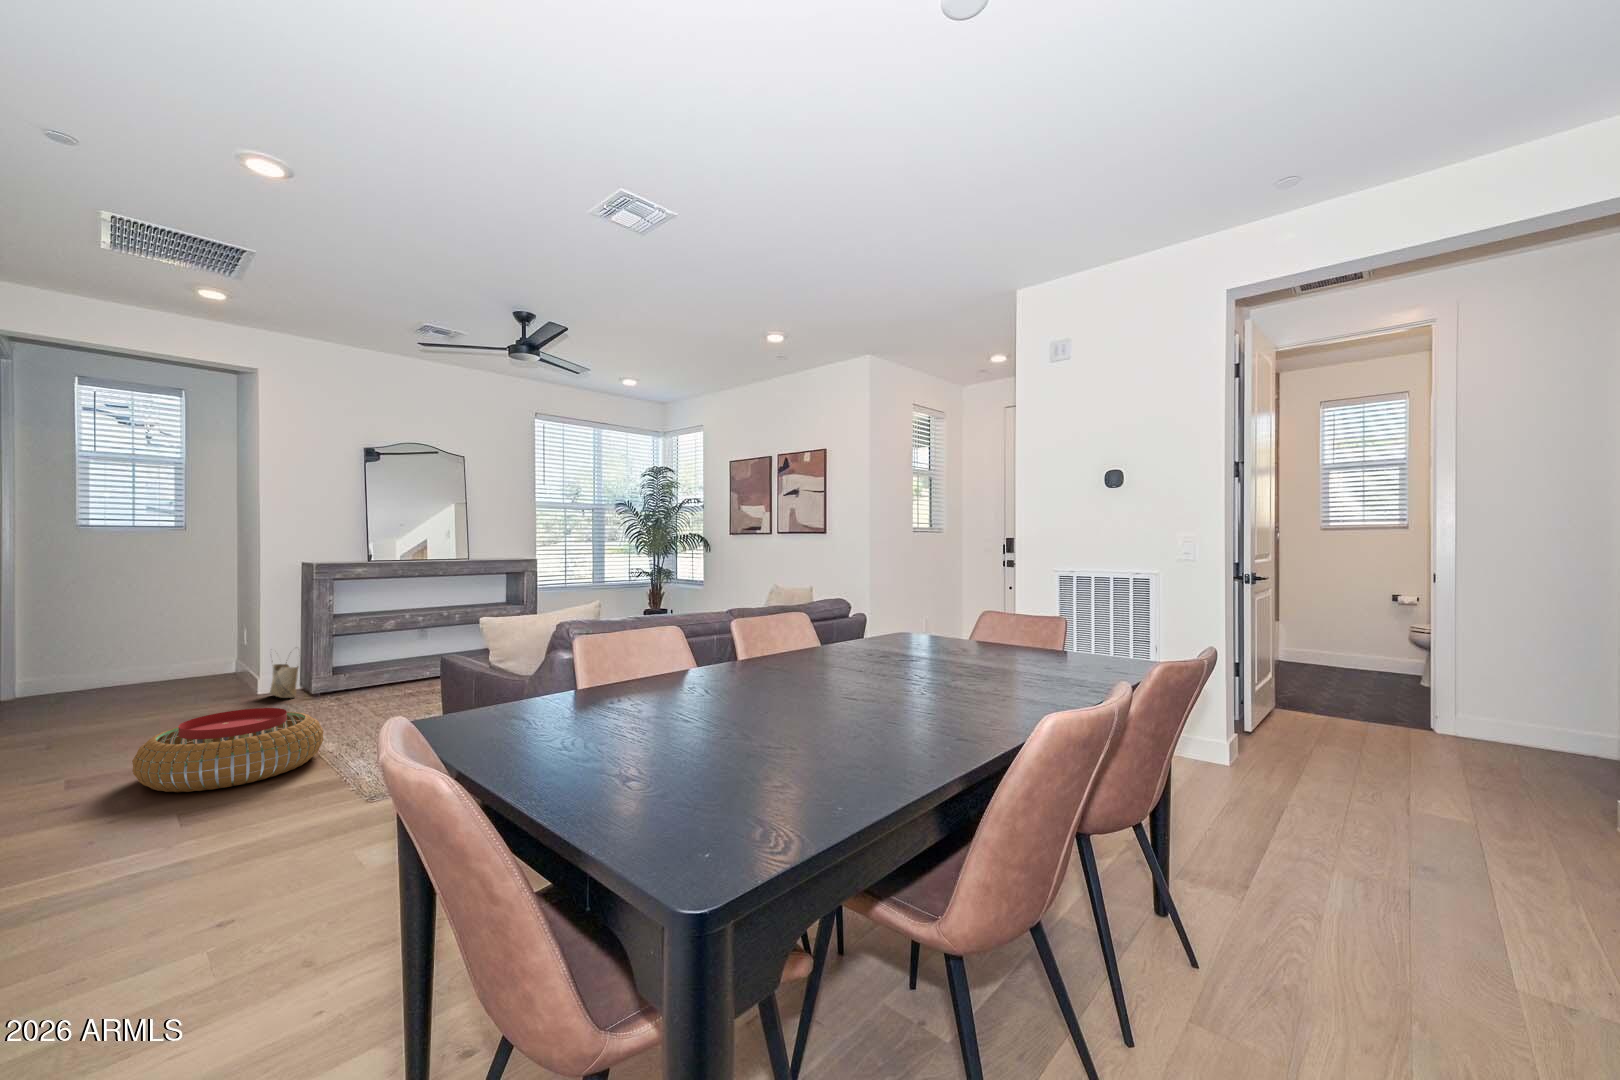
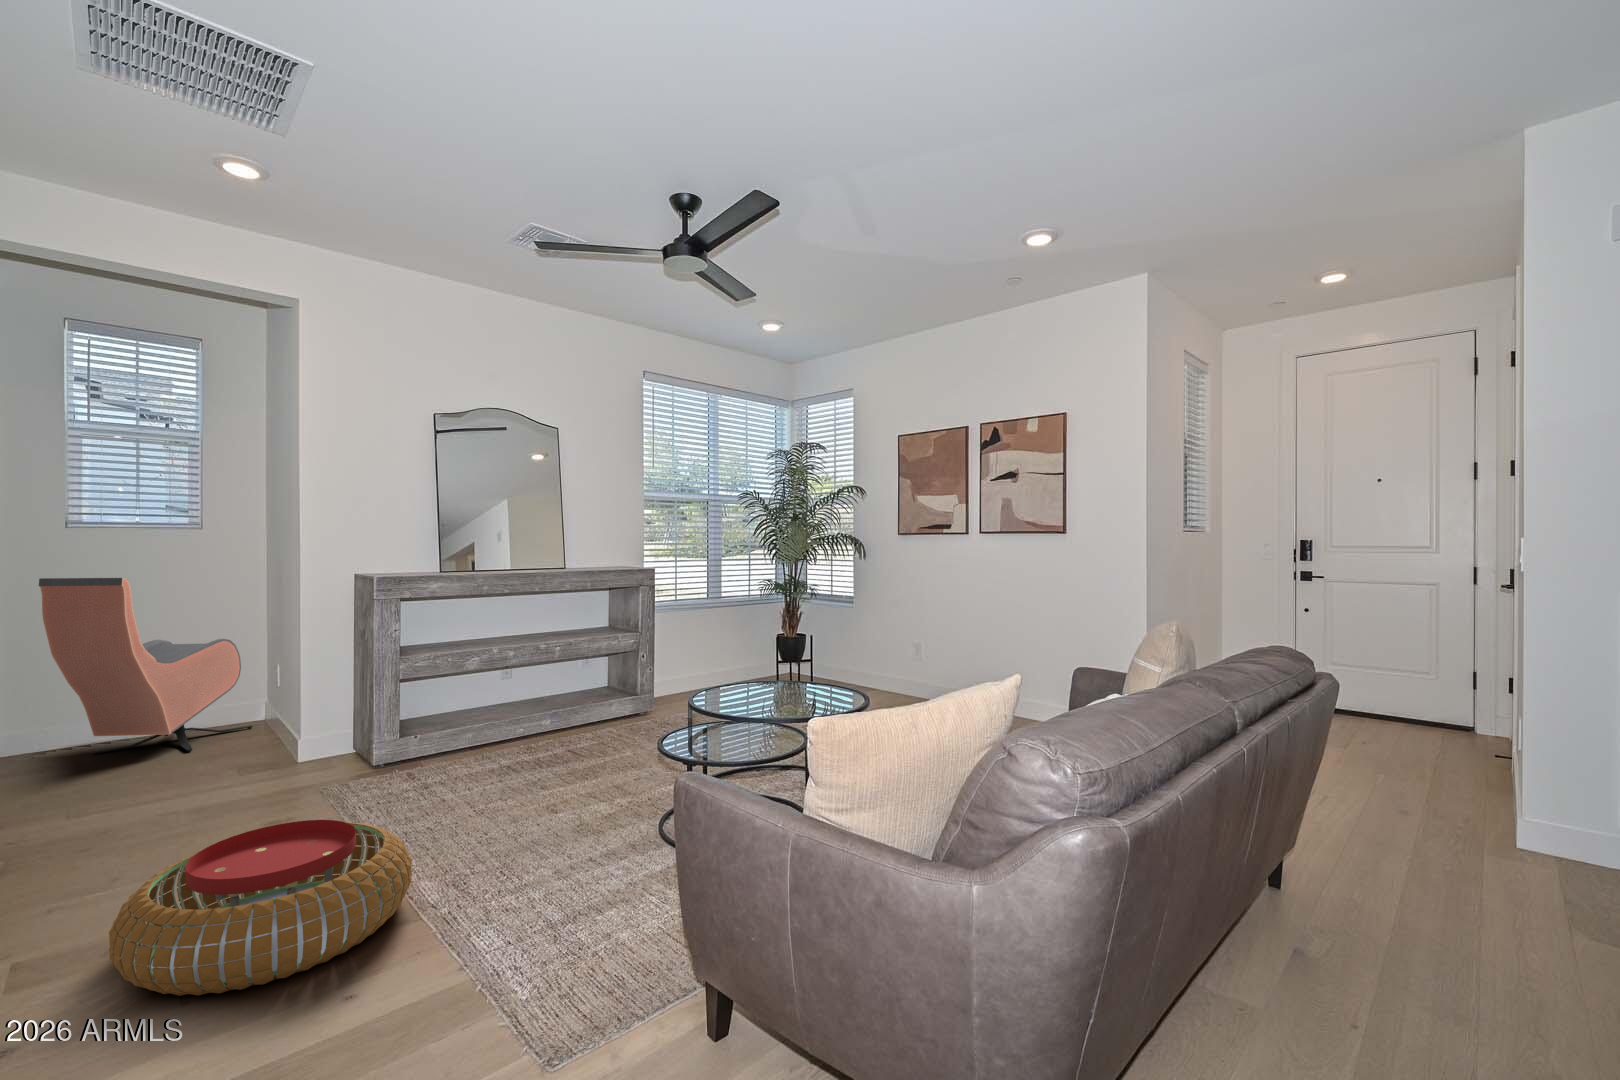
armchair: none [63,564,225,693] -> present [39,578,253,754]
woven basket: present [270,662,298,698] -> none [314,695,355,769]

